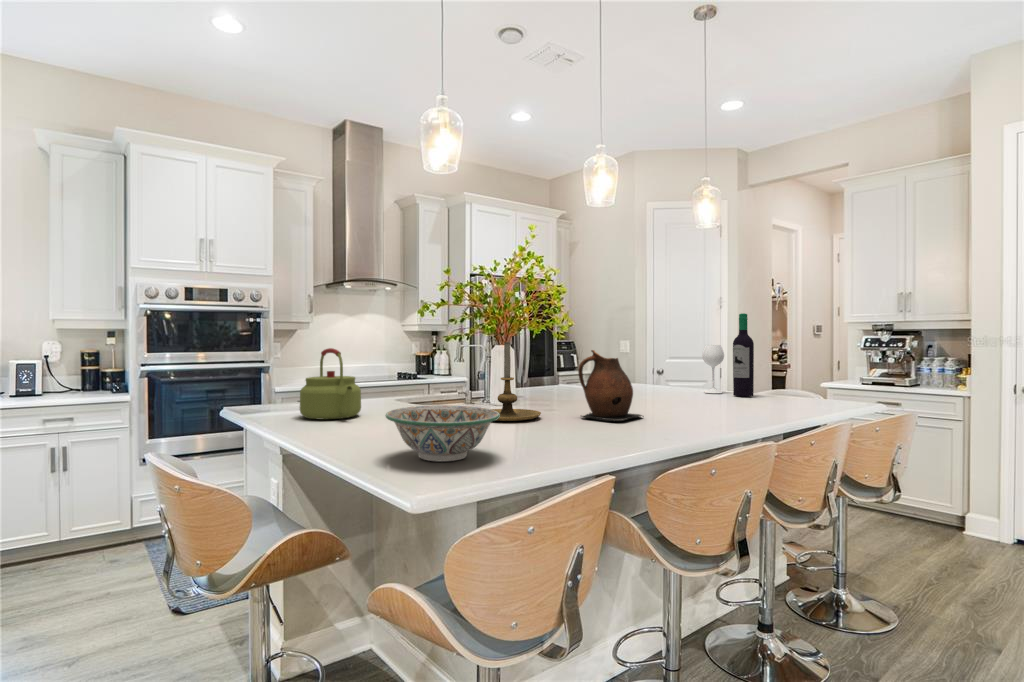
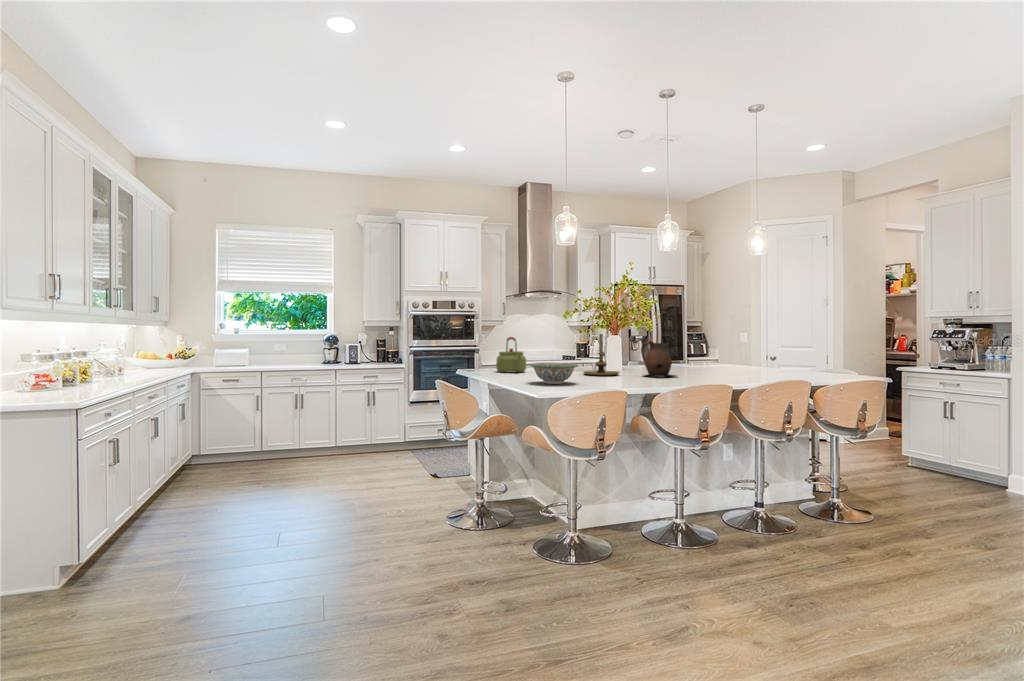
wine bottle: present [702,313,754,396] -> none [757,315,788,371]

